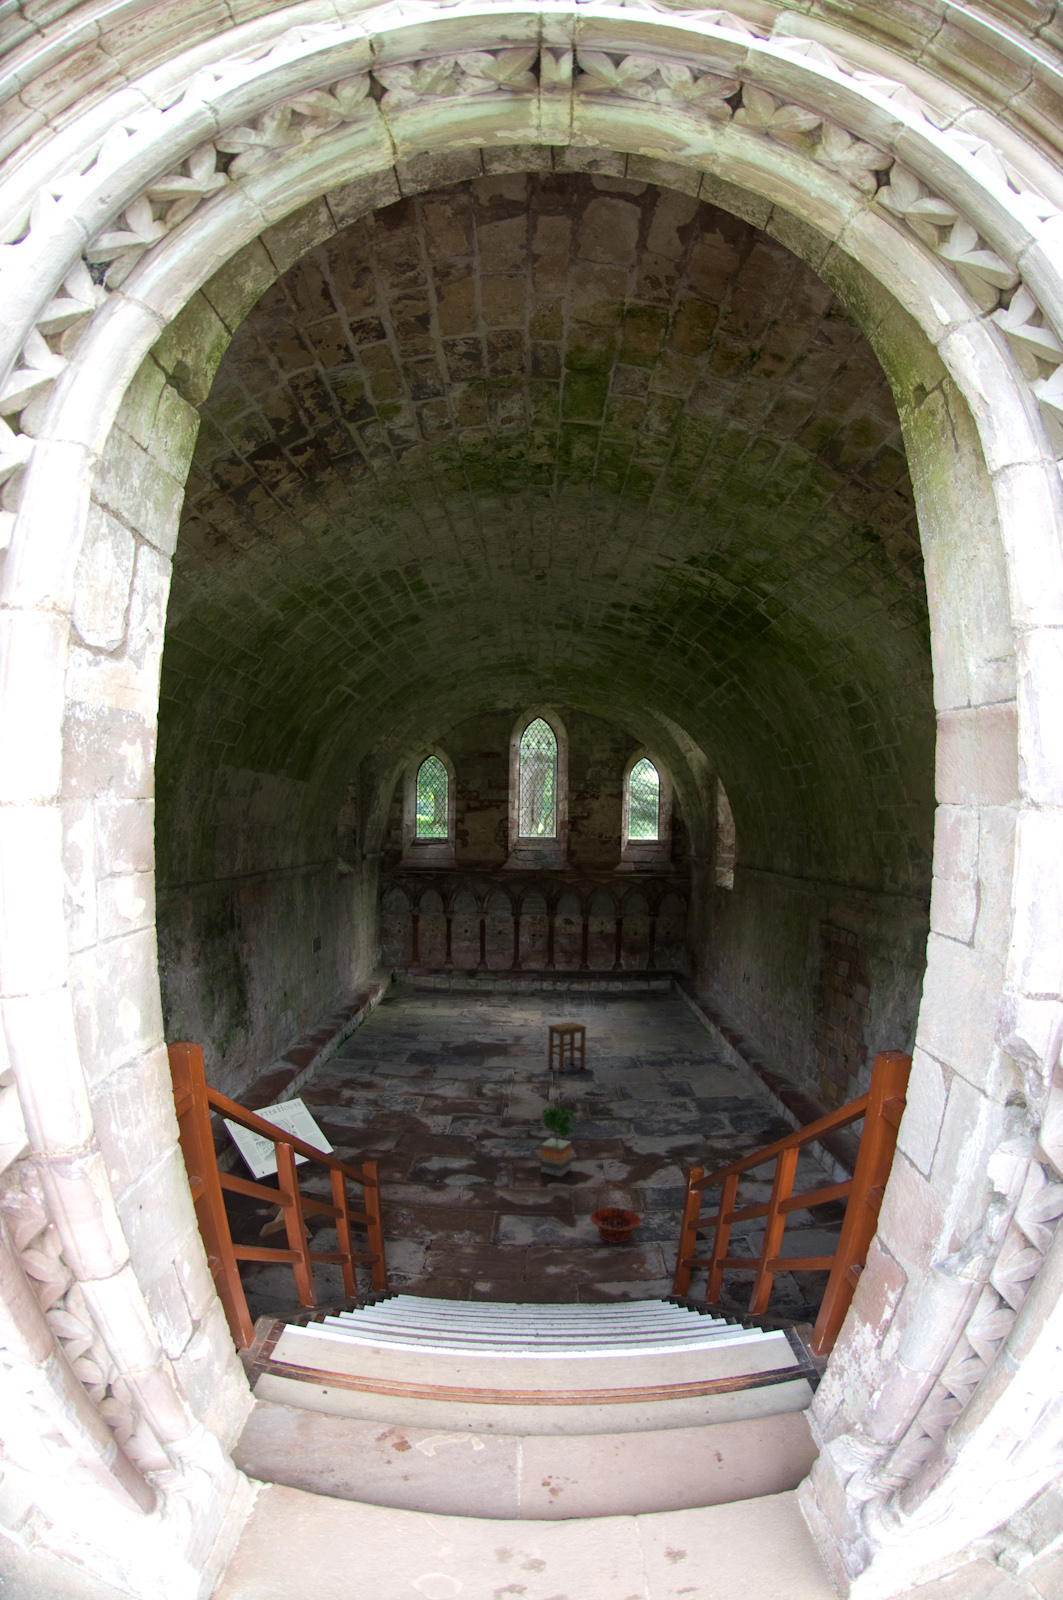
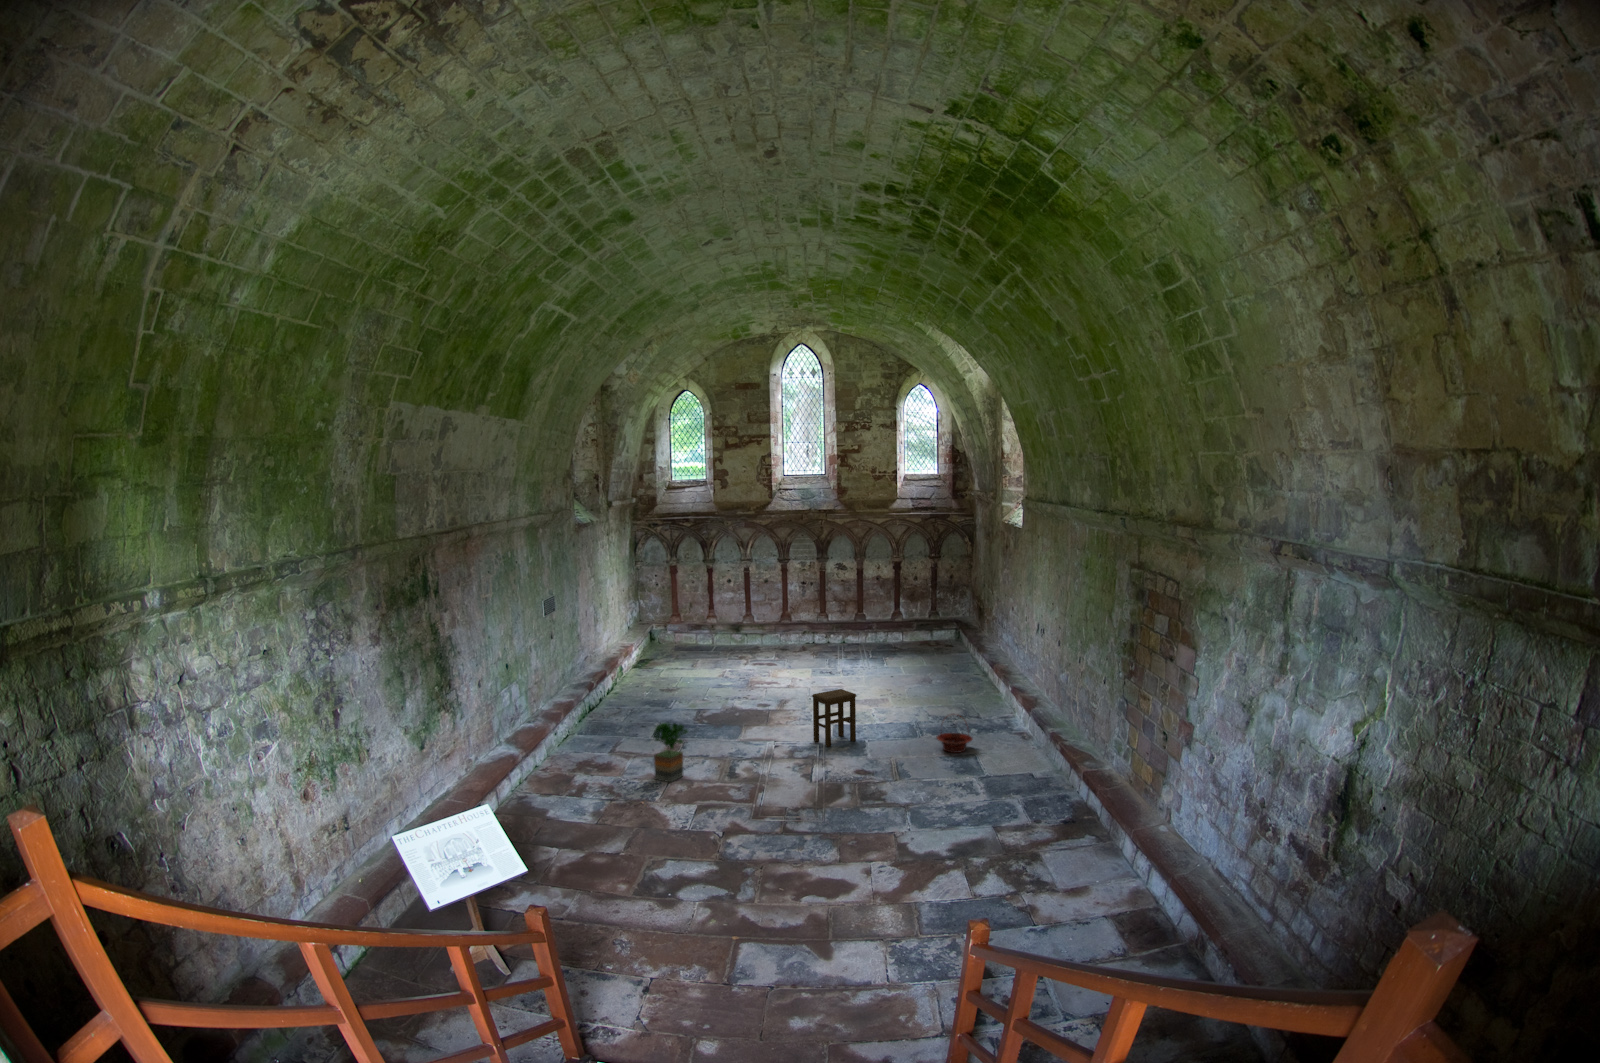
potted tree: present [541,1107,579,1176] -> present [654,723,688,782]
basket: present [590,1183,641,1243] -> present [937,715,972,753]

